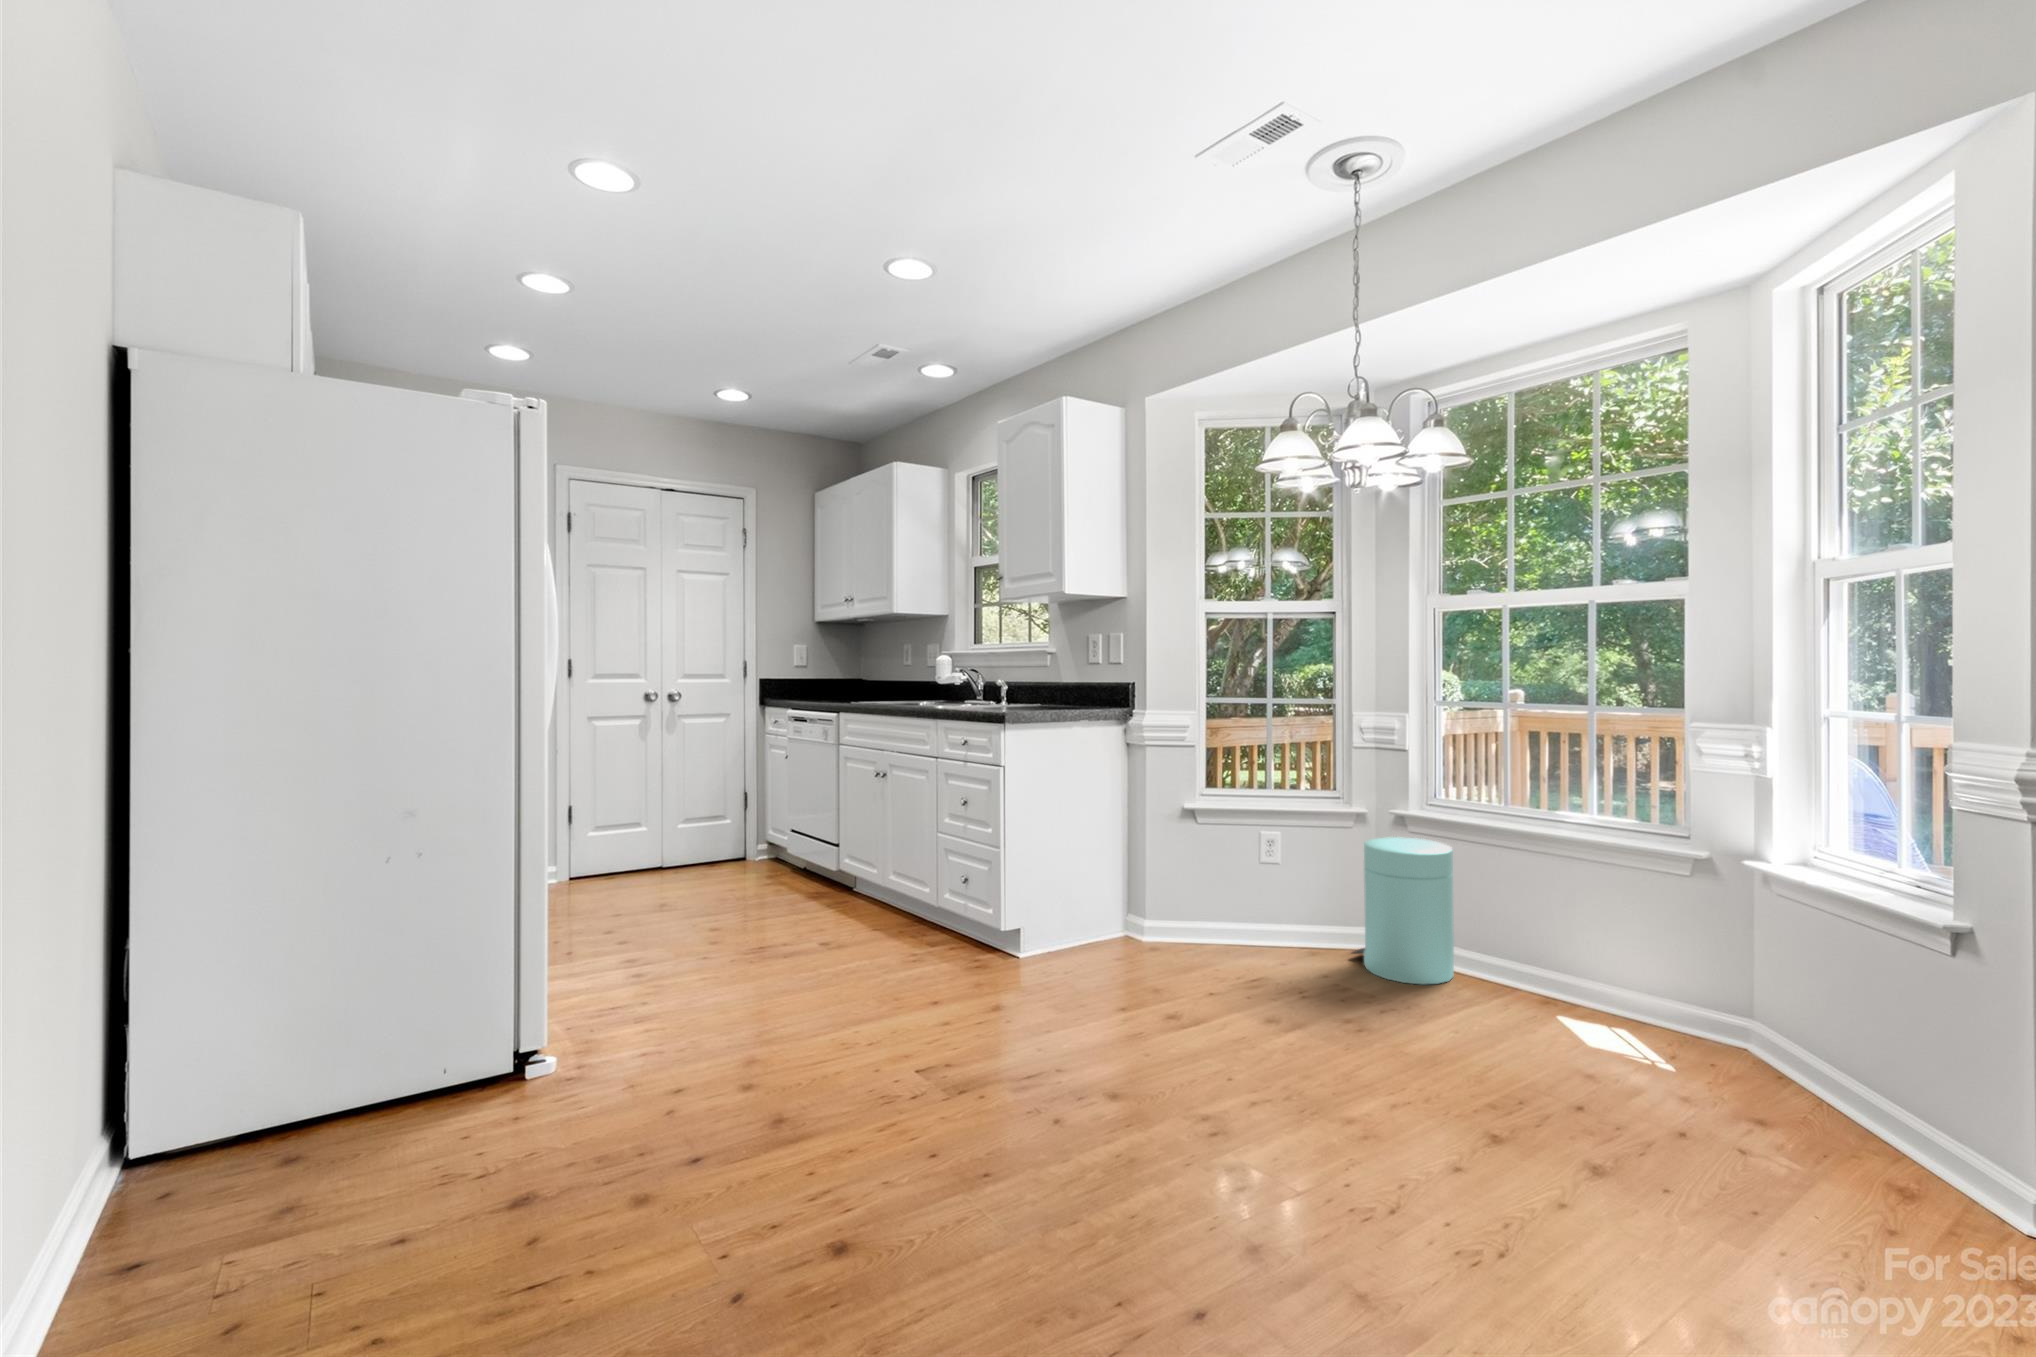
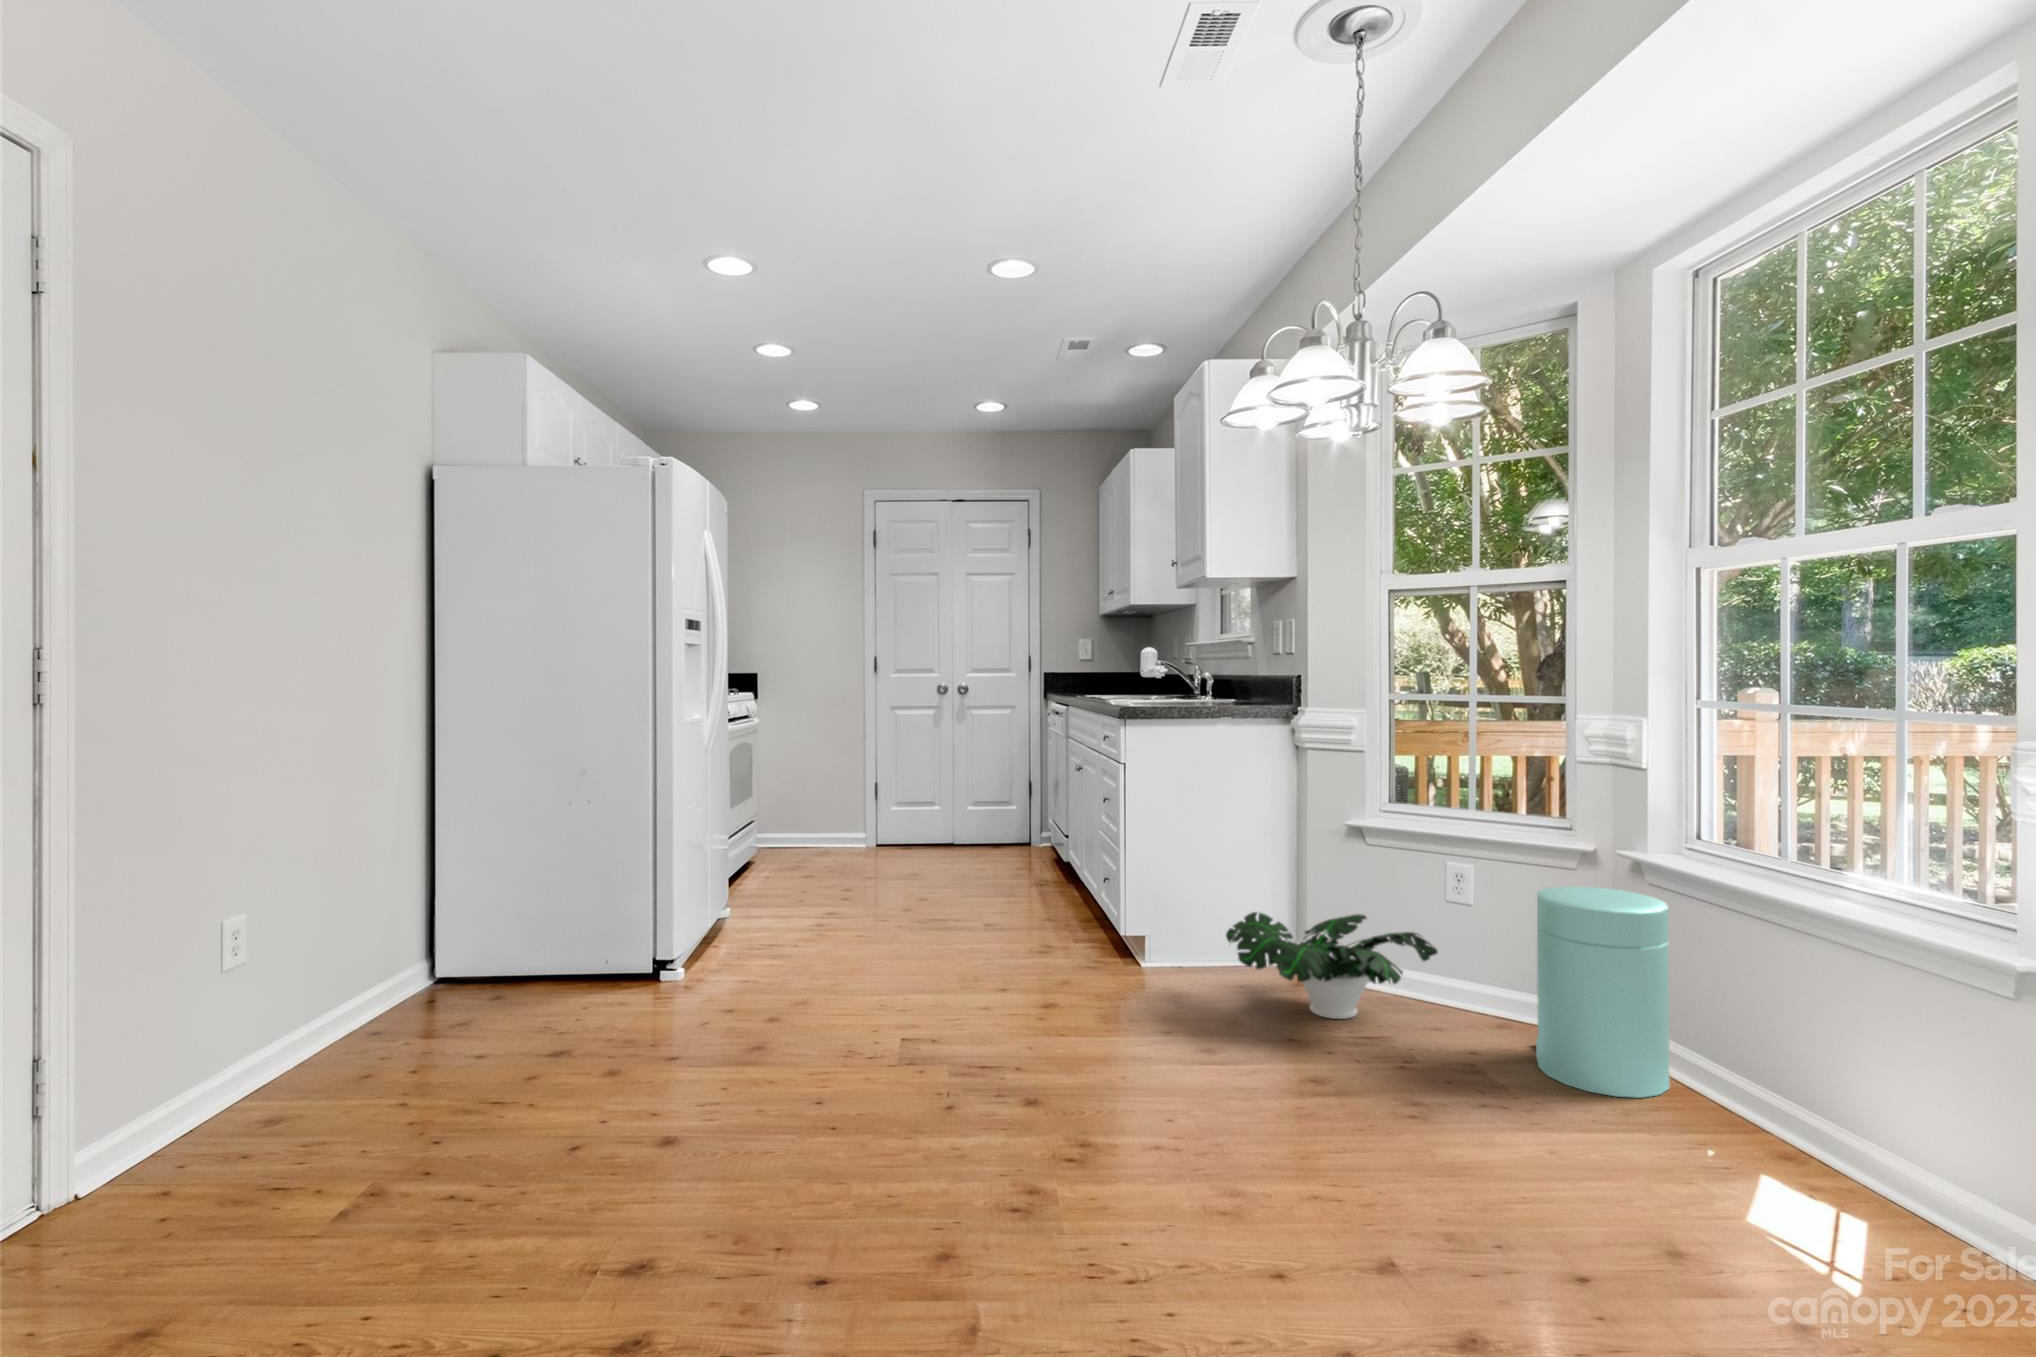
potted plant: none [1115,880,1283,968] -> present [1226,912,1438,1019]

